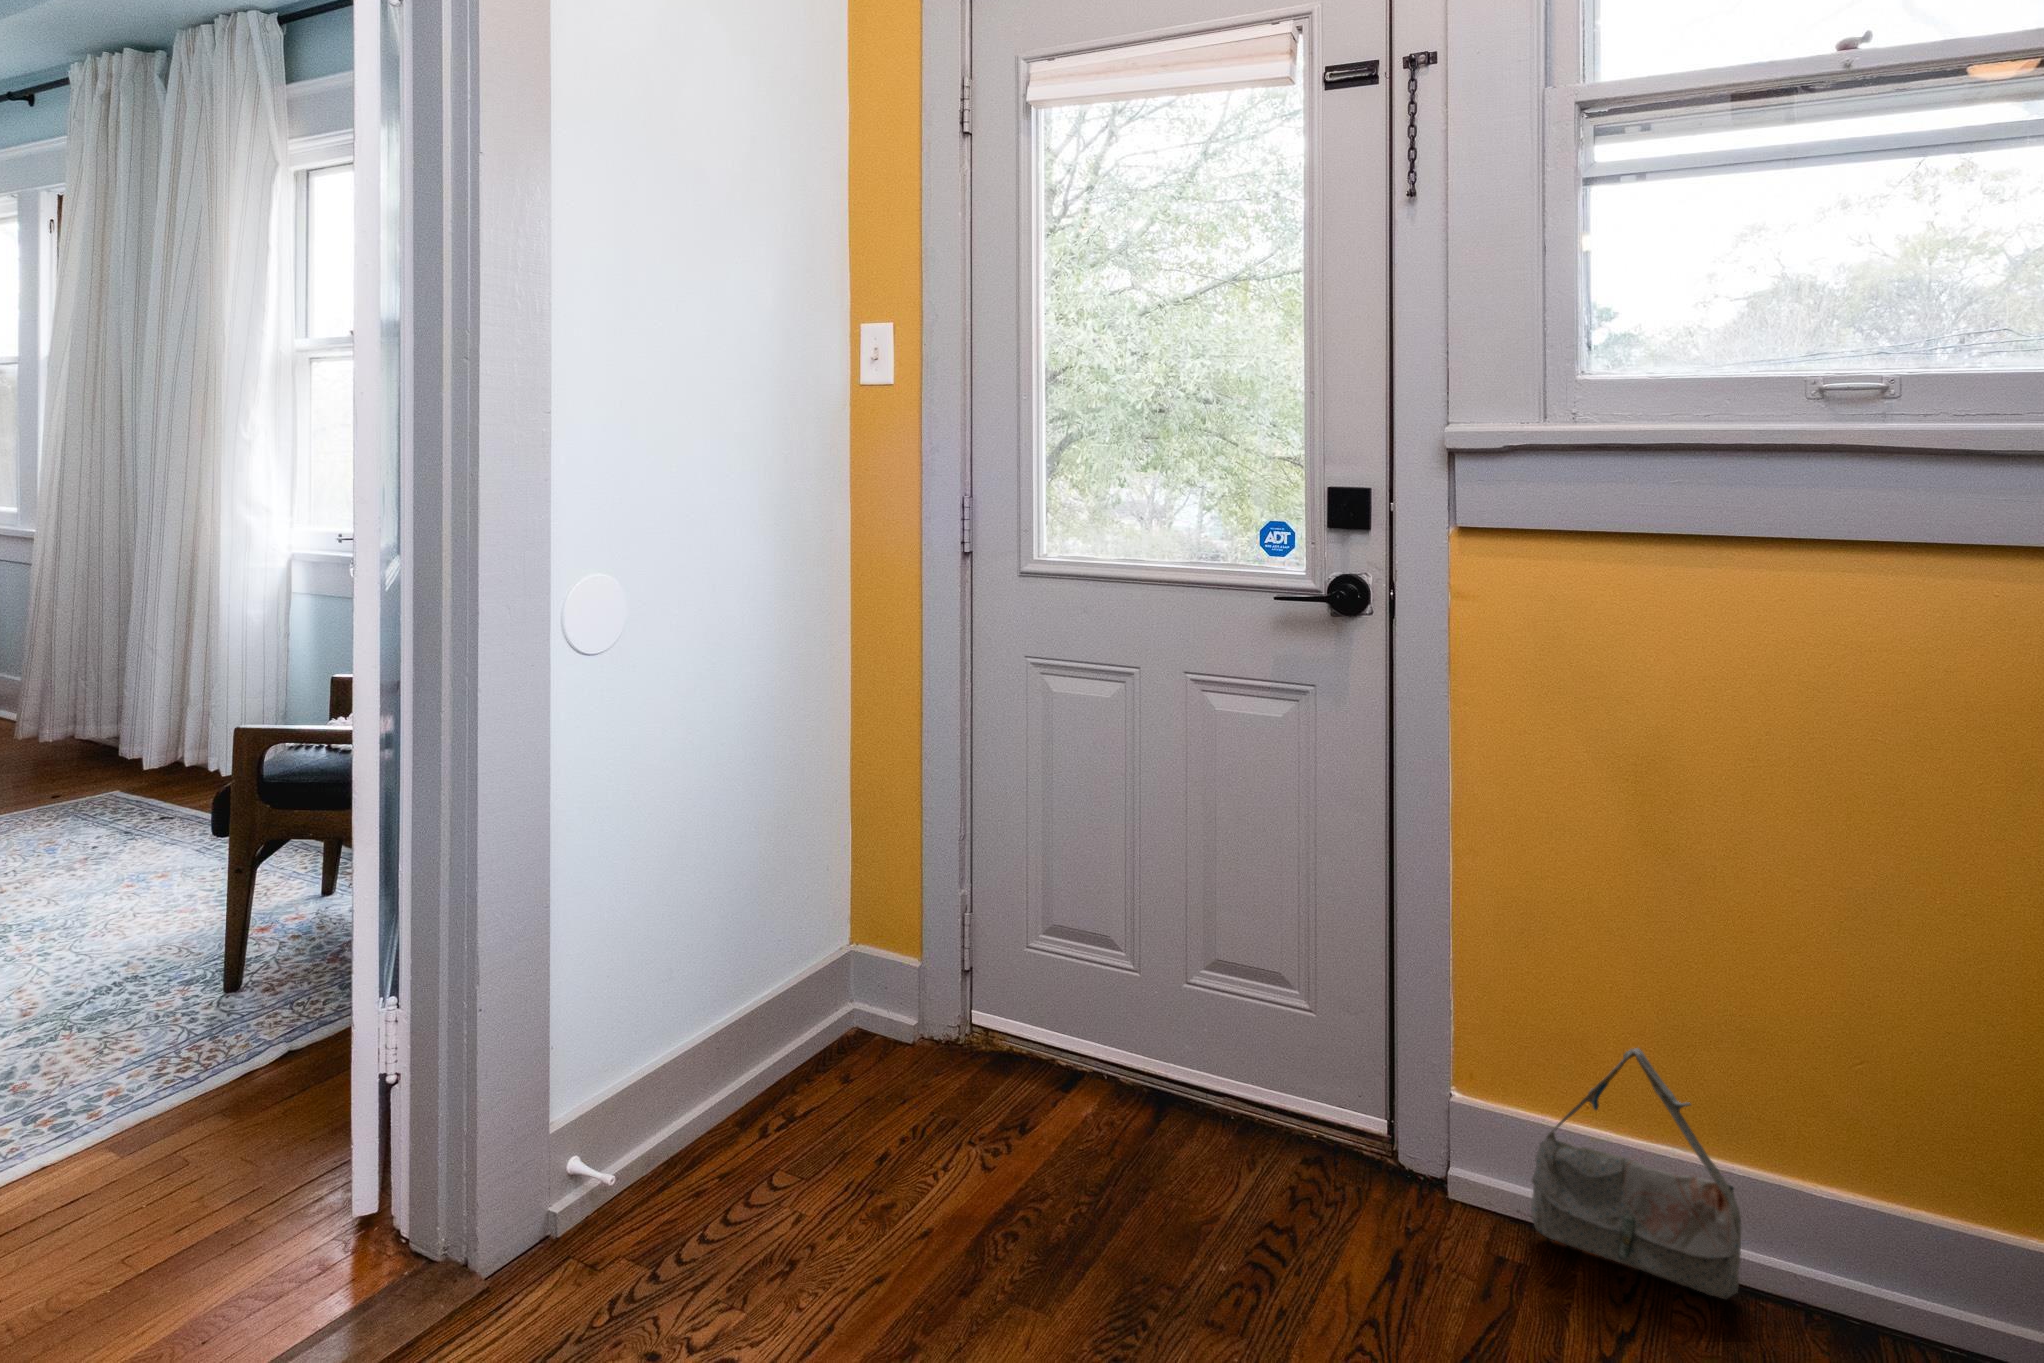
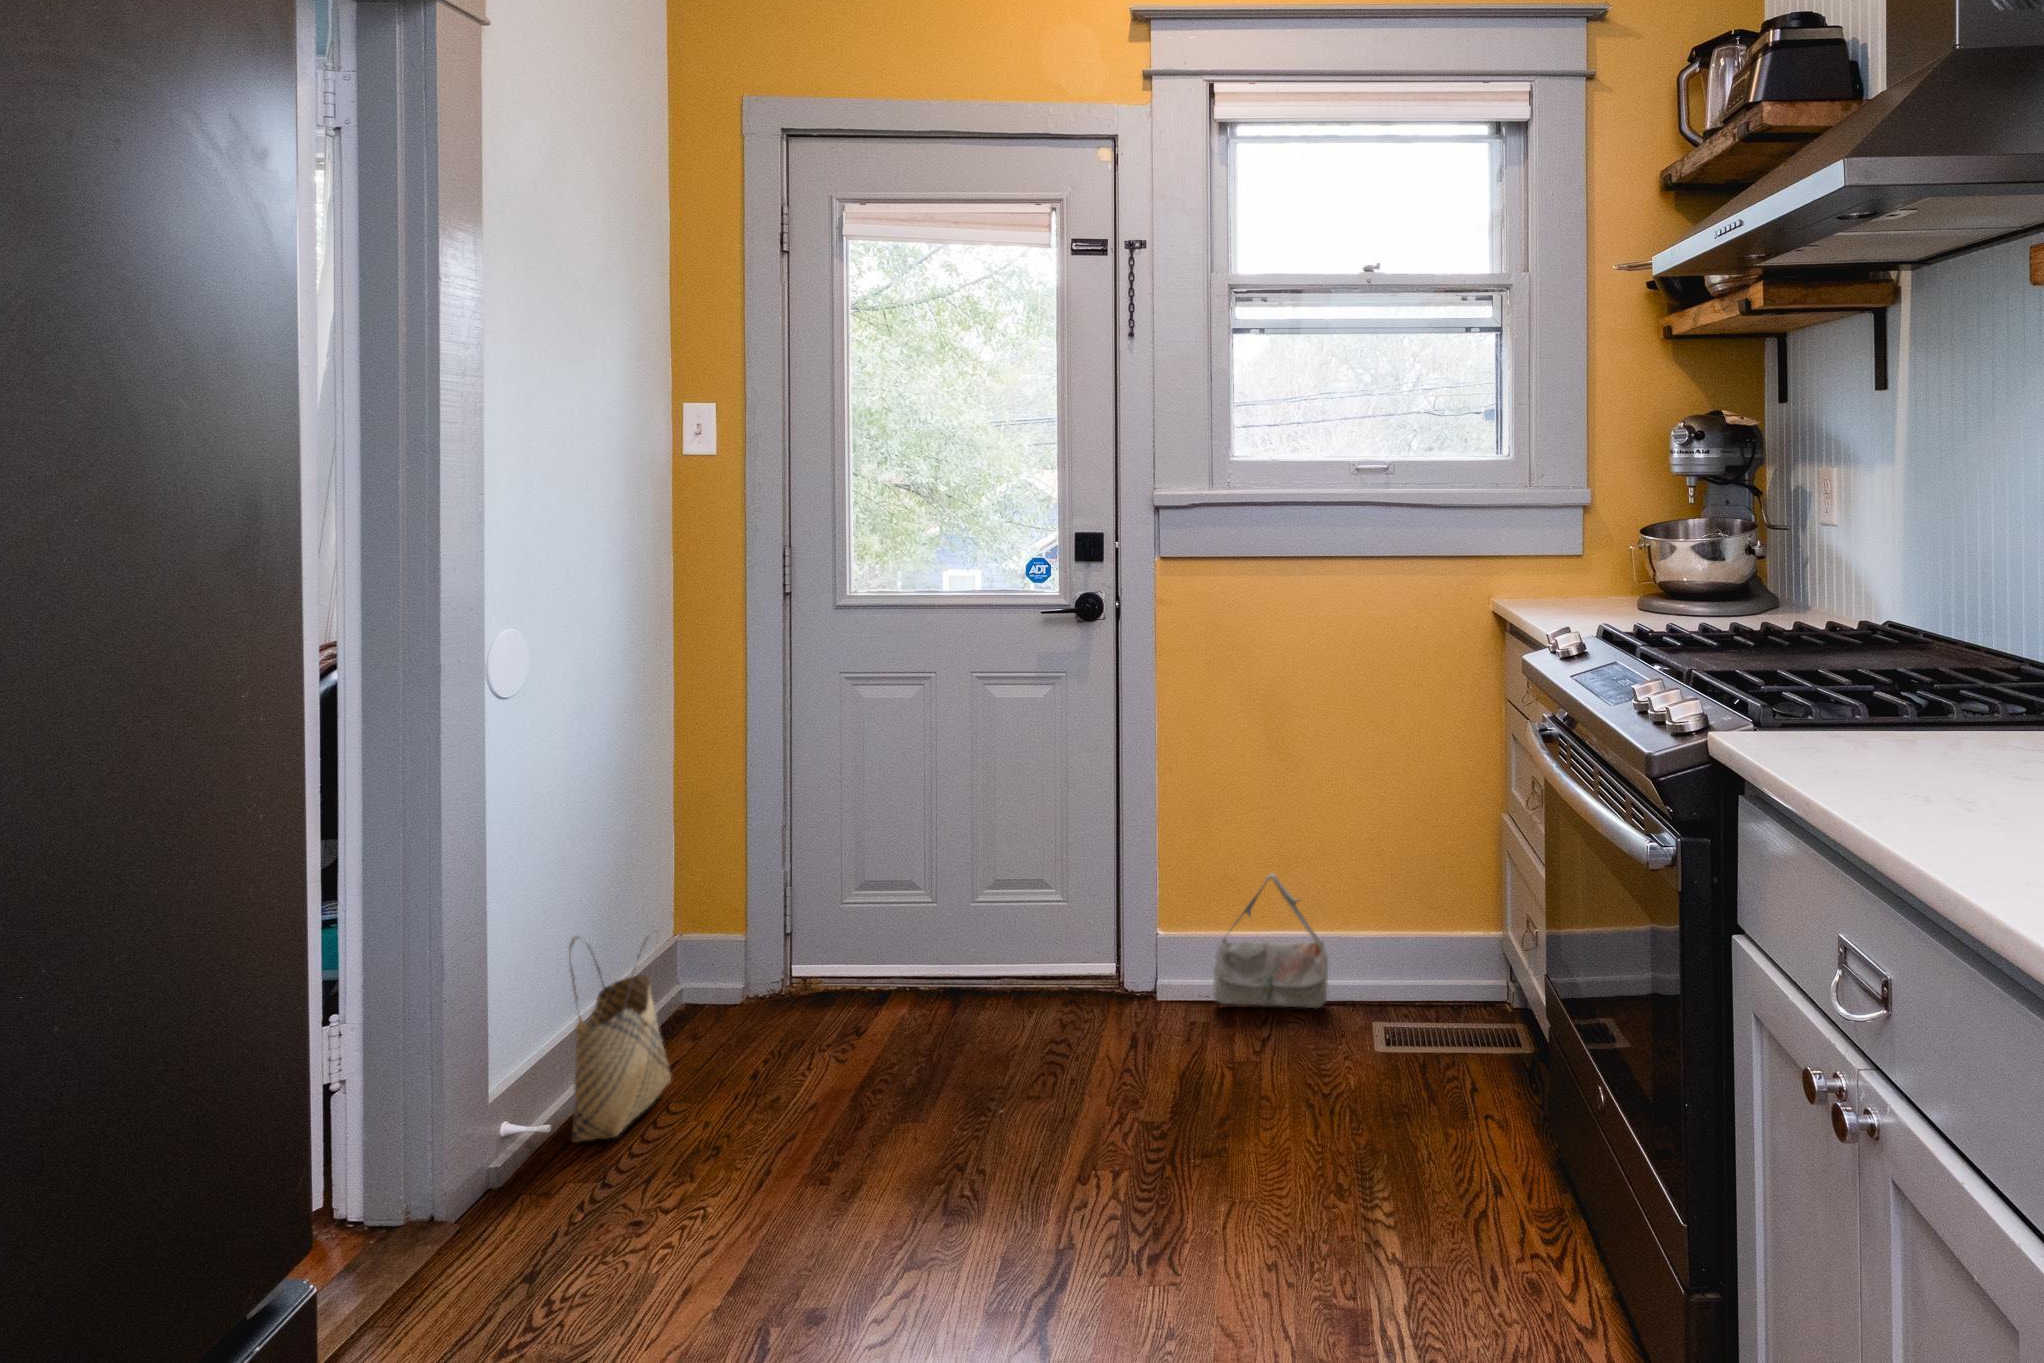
woven basket: none [654,939,788,1210] -> present [569,936,671,1142]

